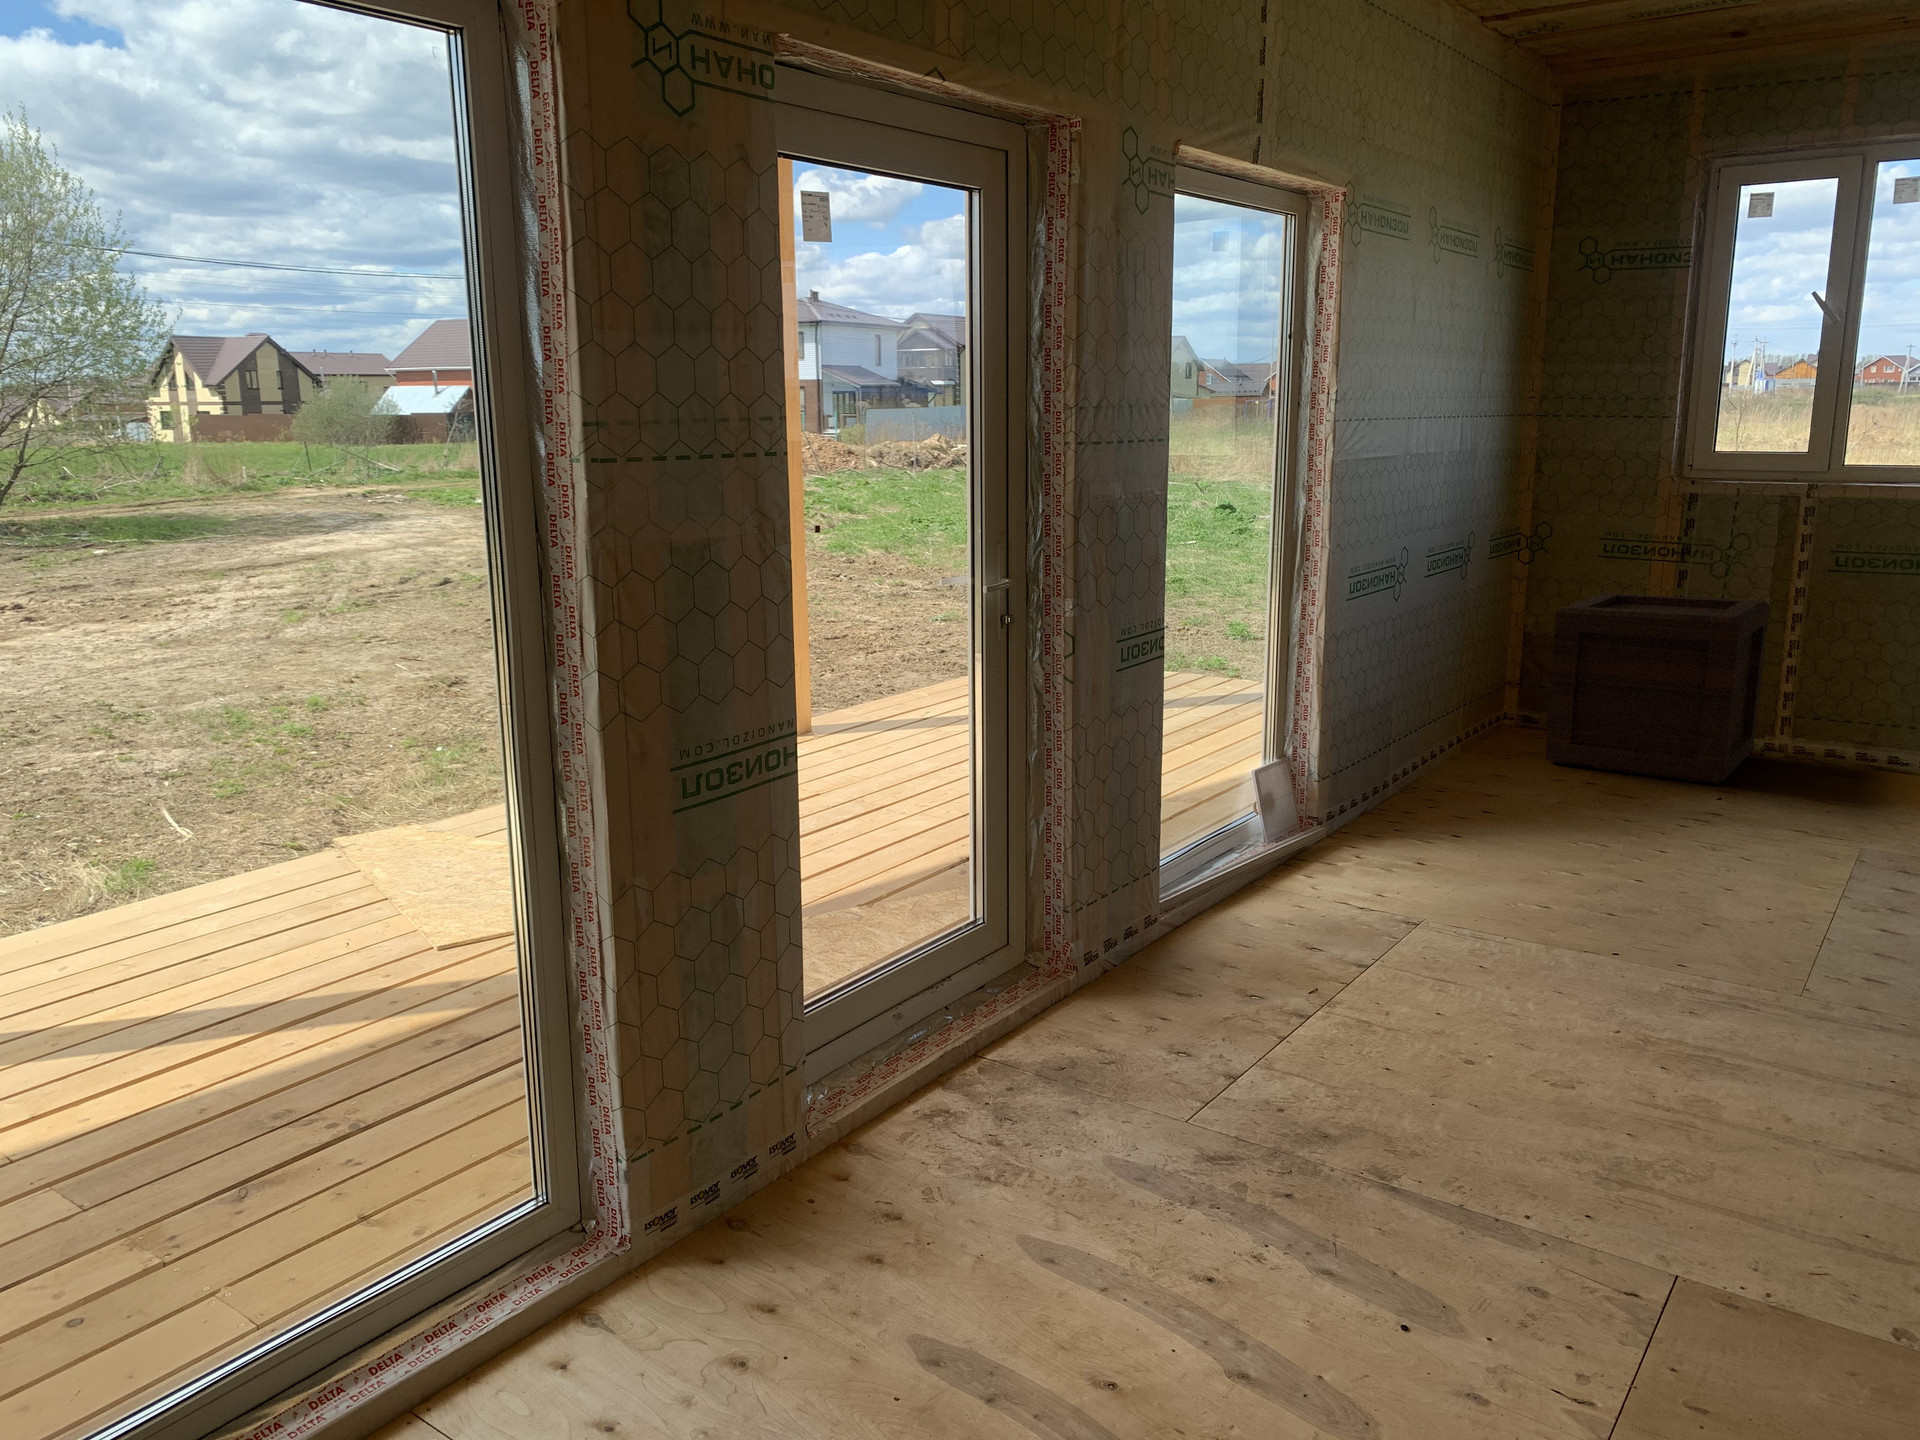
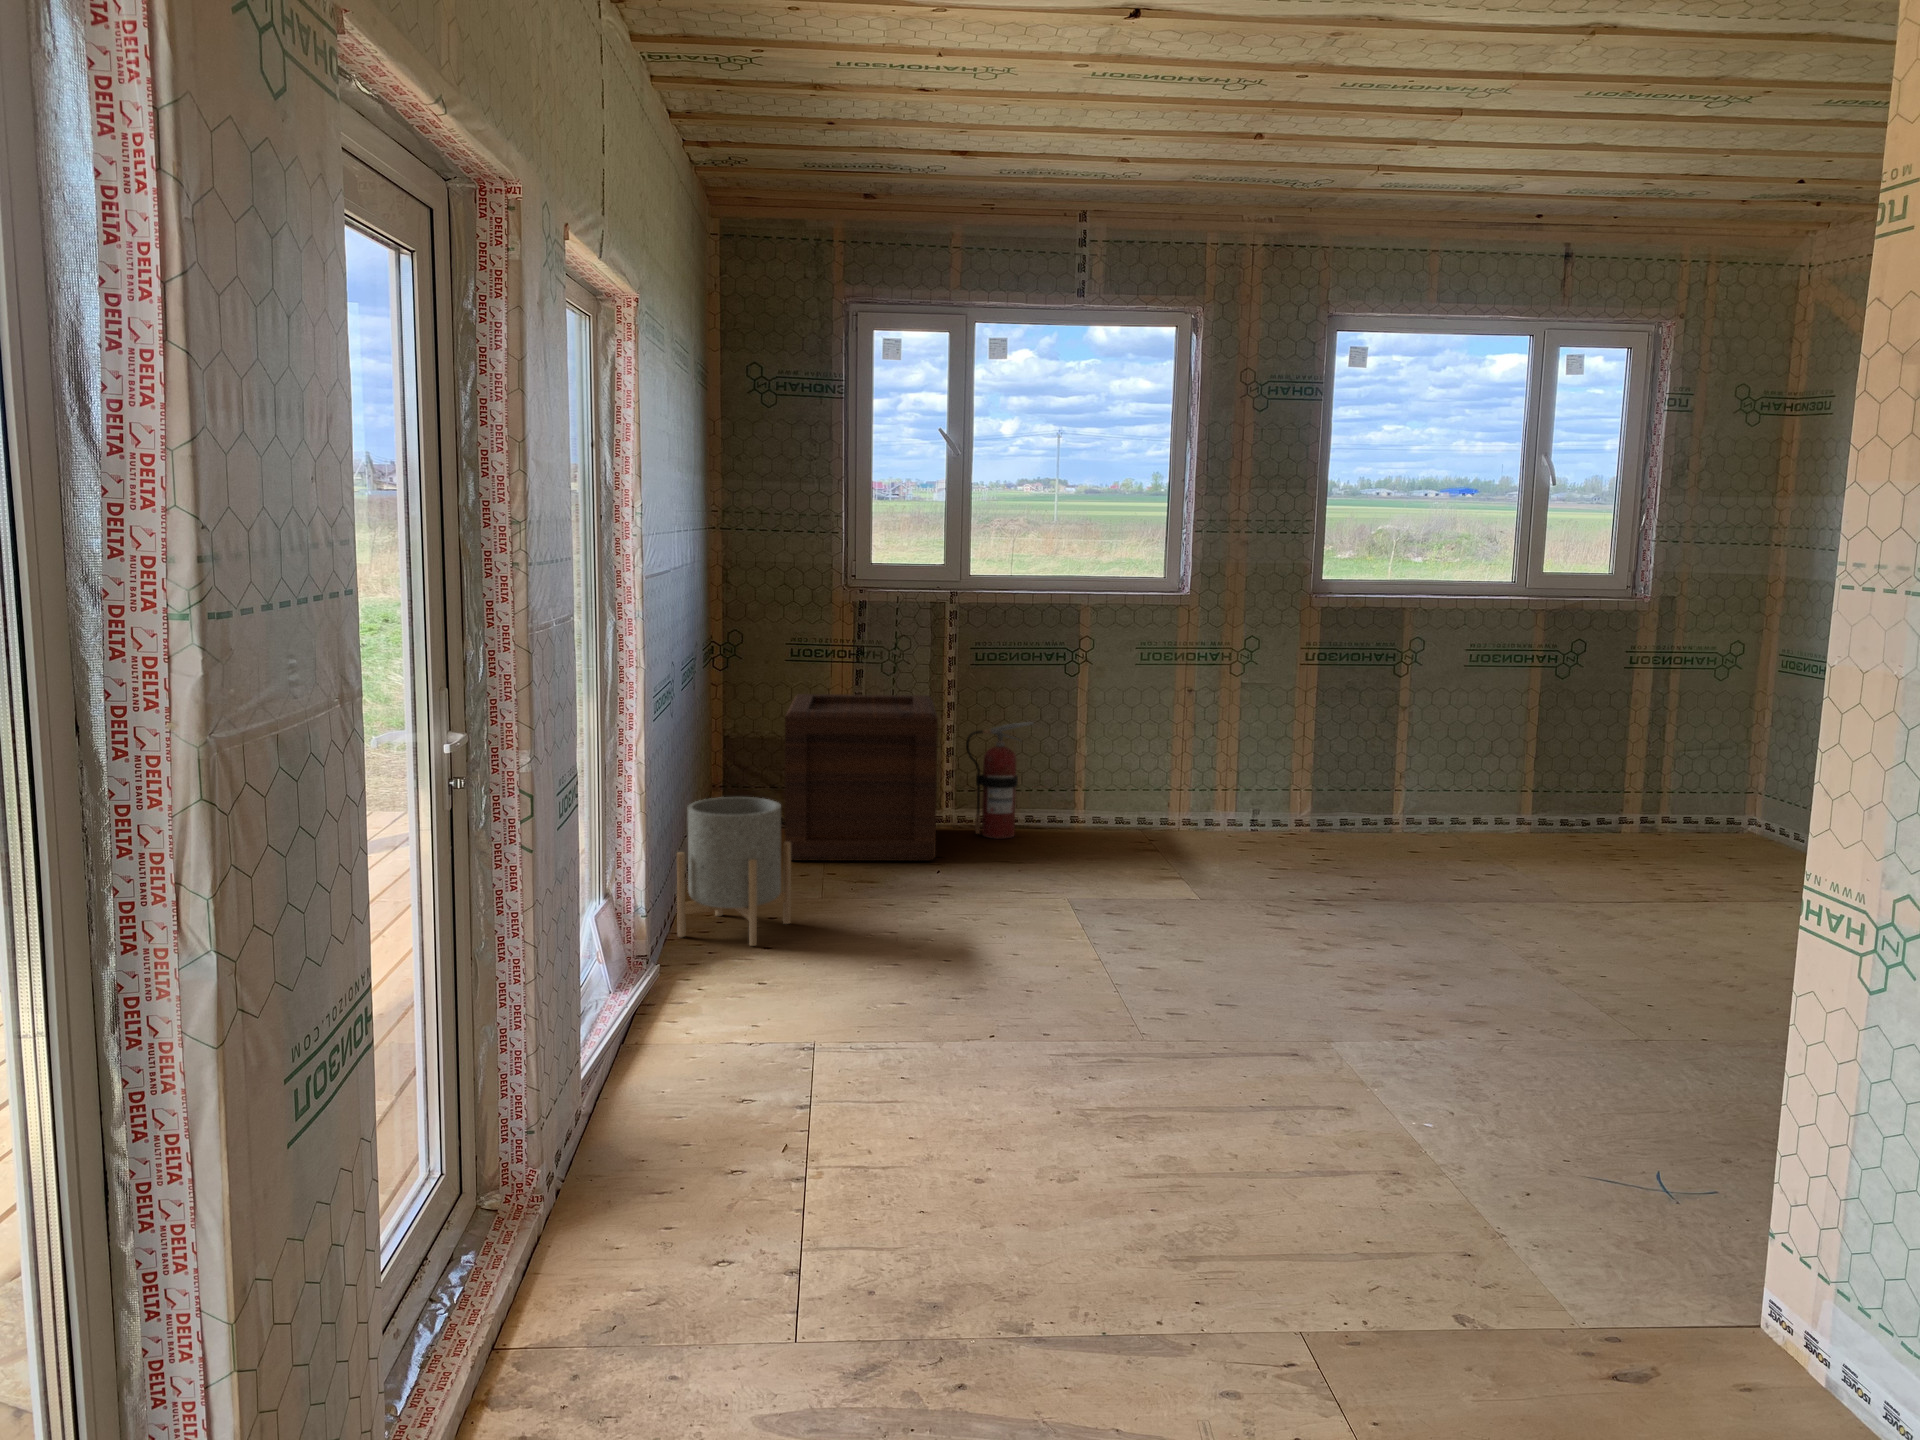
fire extinguisher: none [1805,639,1906,775] -> present [966,722,1033,839]
planter: none [1374,684,1501,829] -> present [677,797,791,946]

